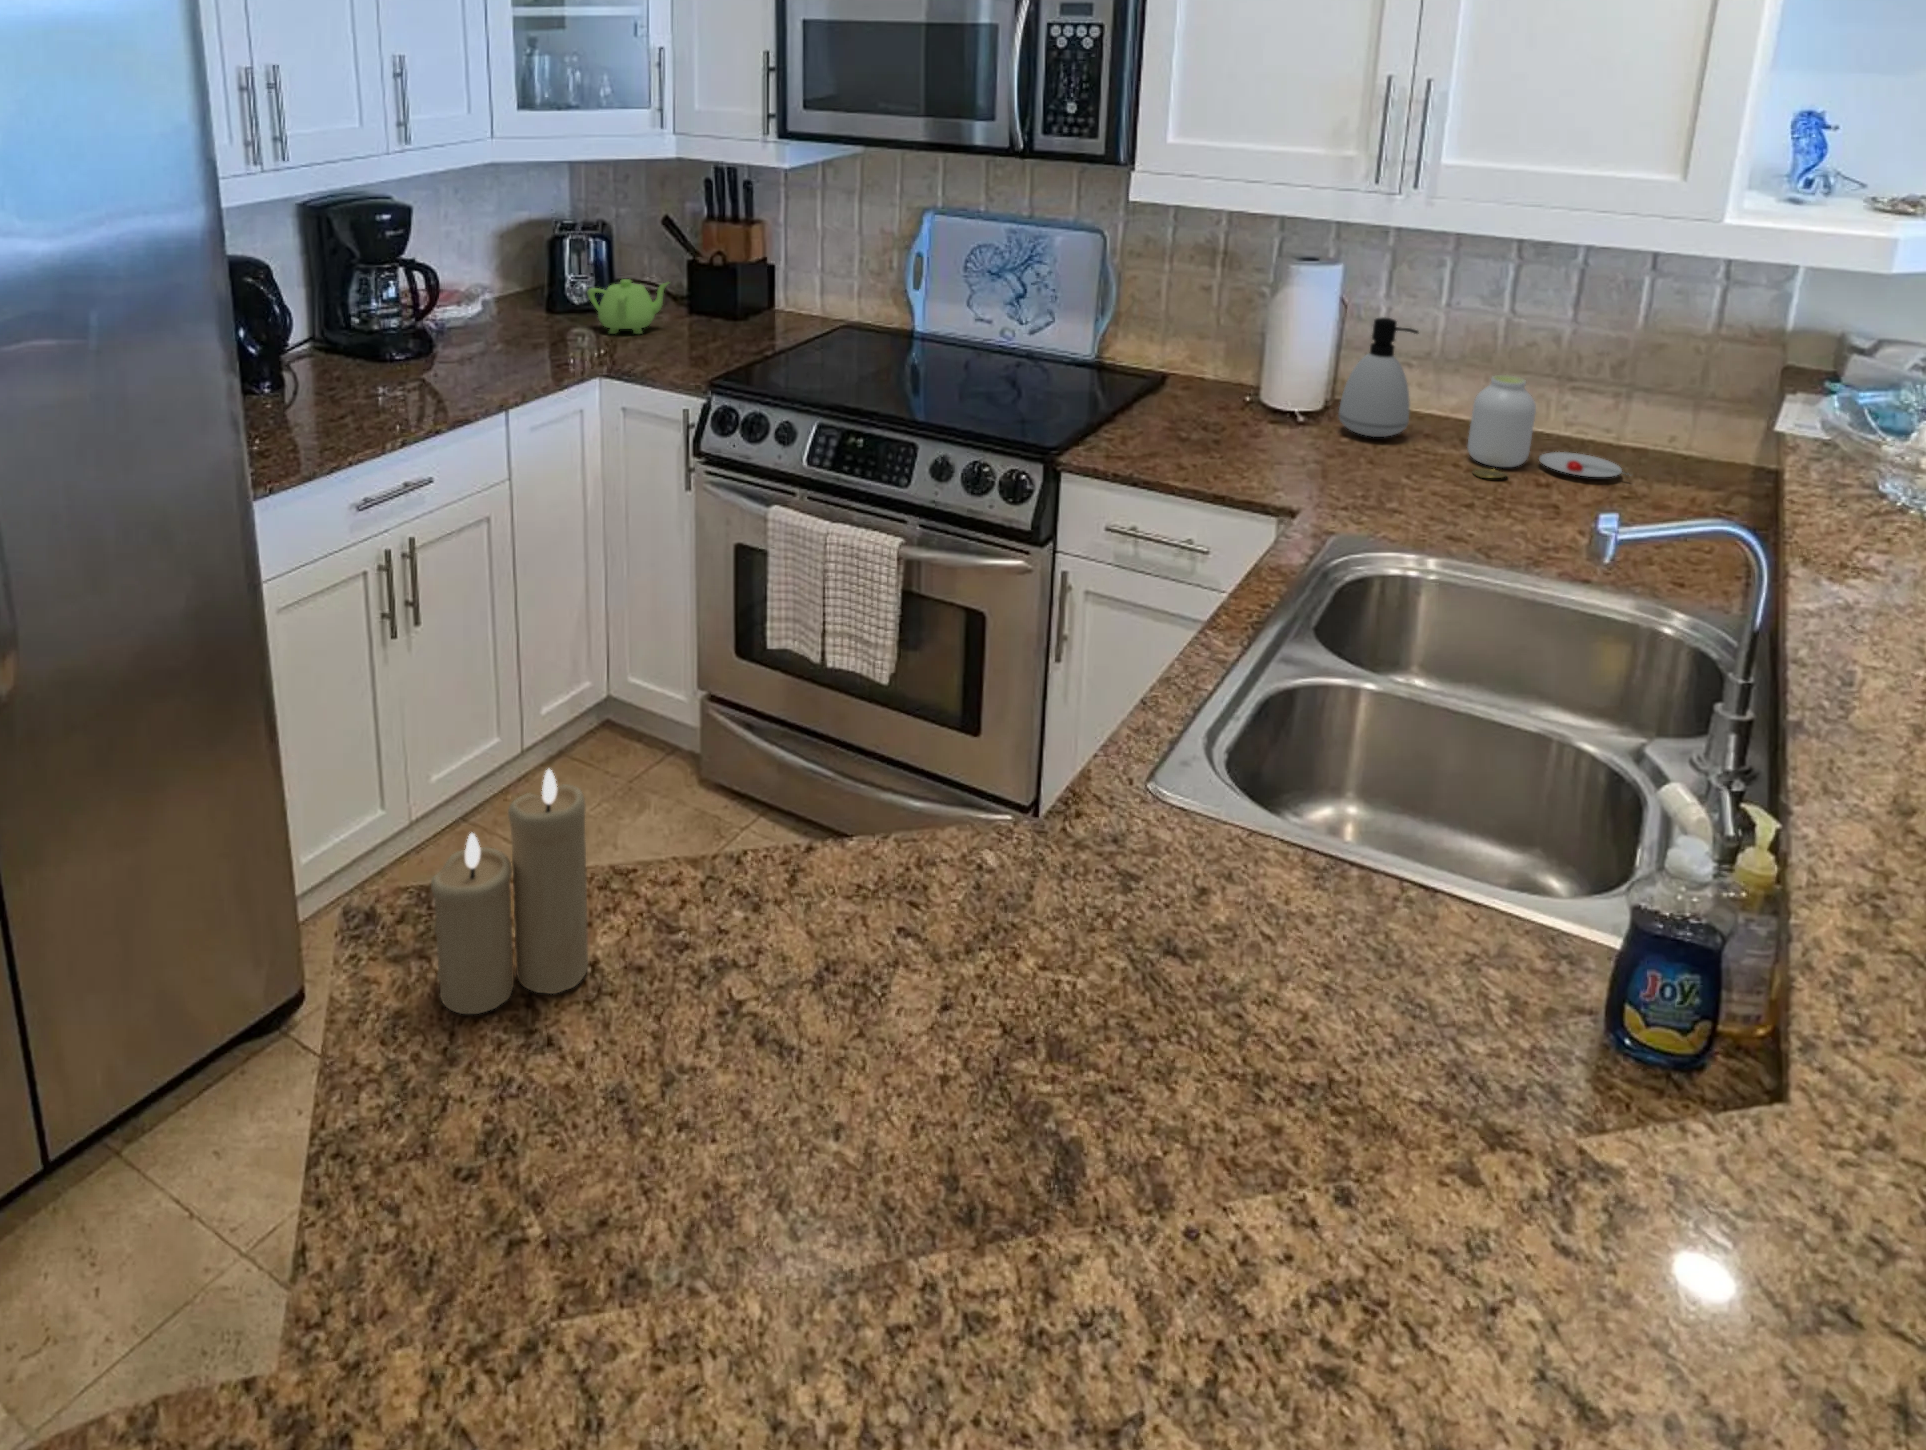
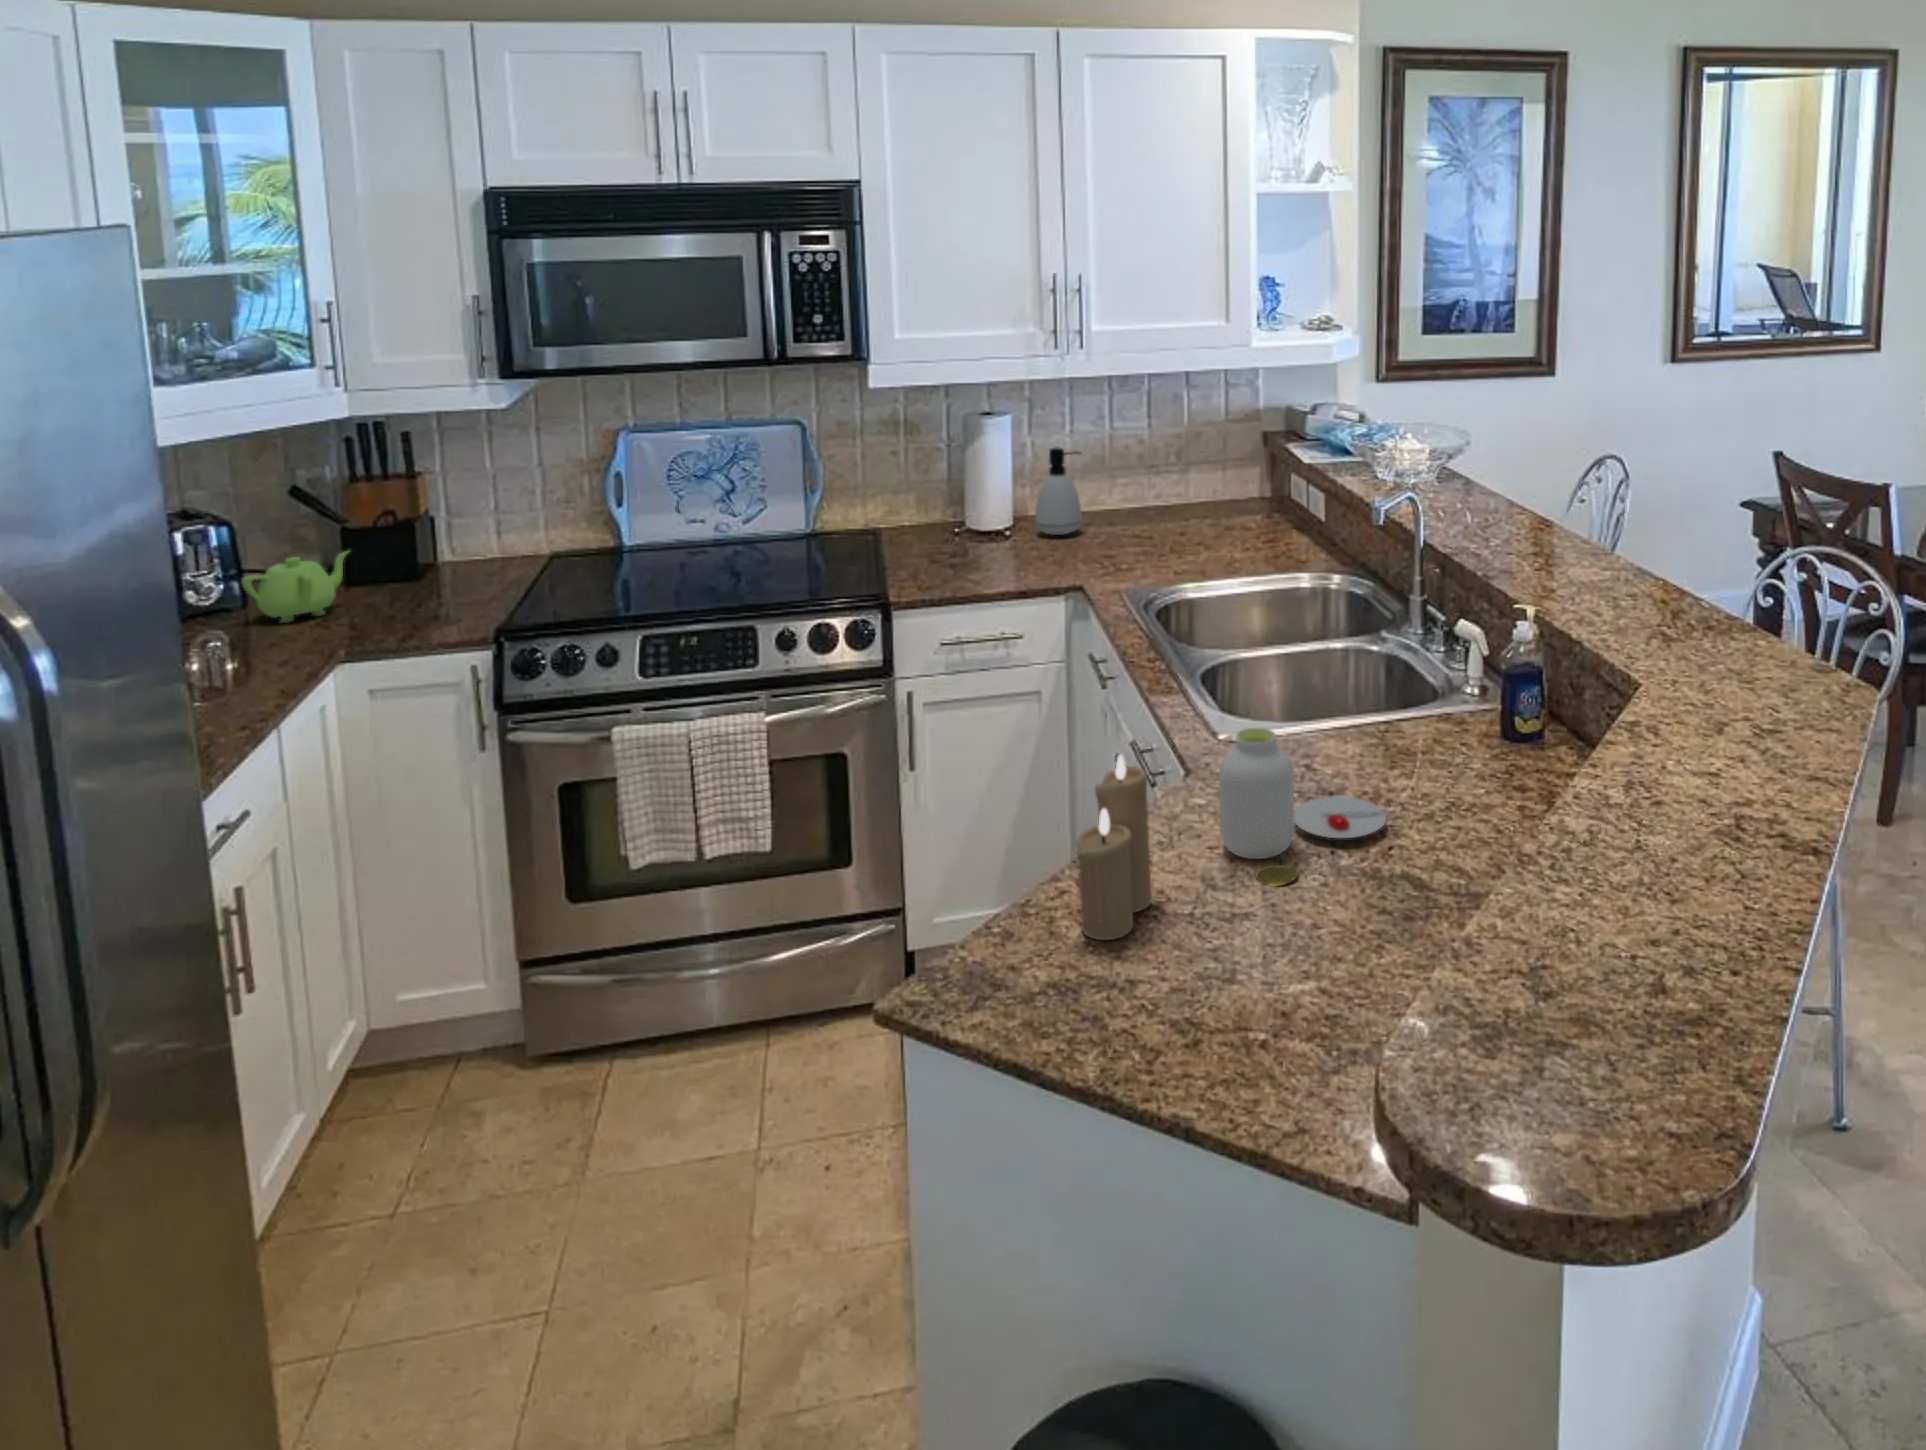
jar: present [1467,375,1622,478] -> present [1219,728,1395,887]

